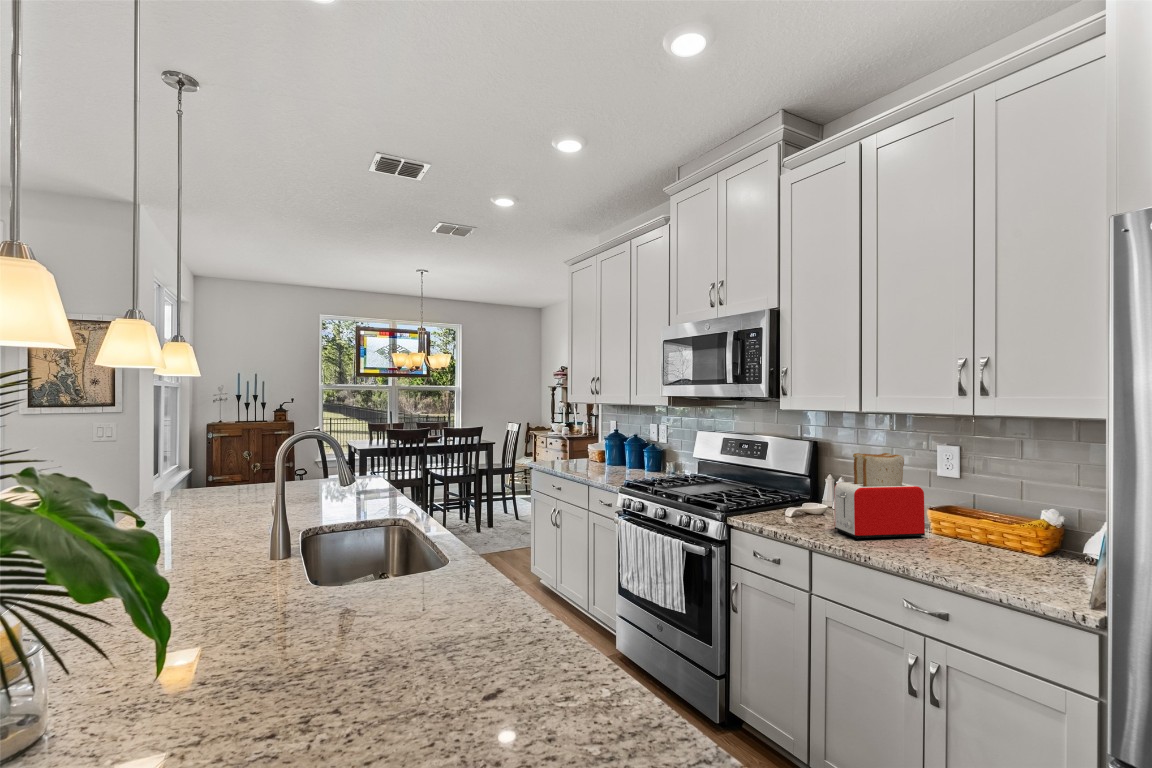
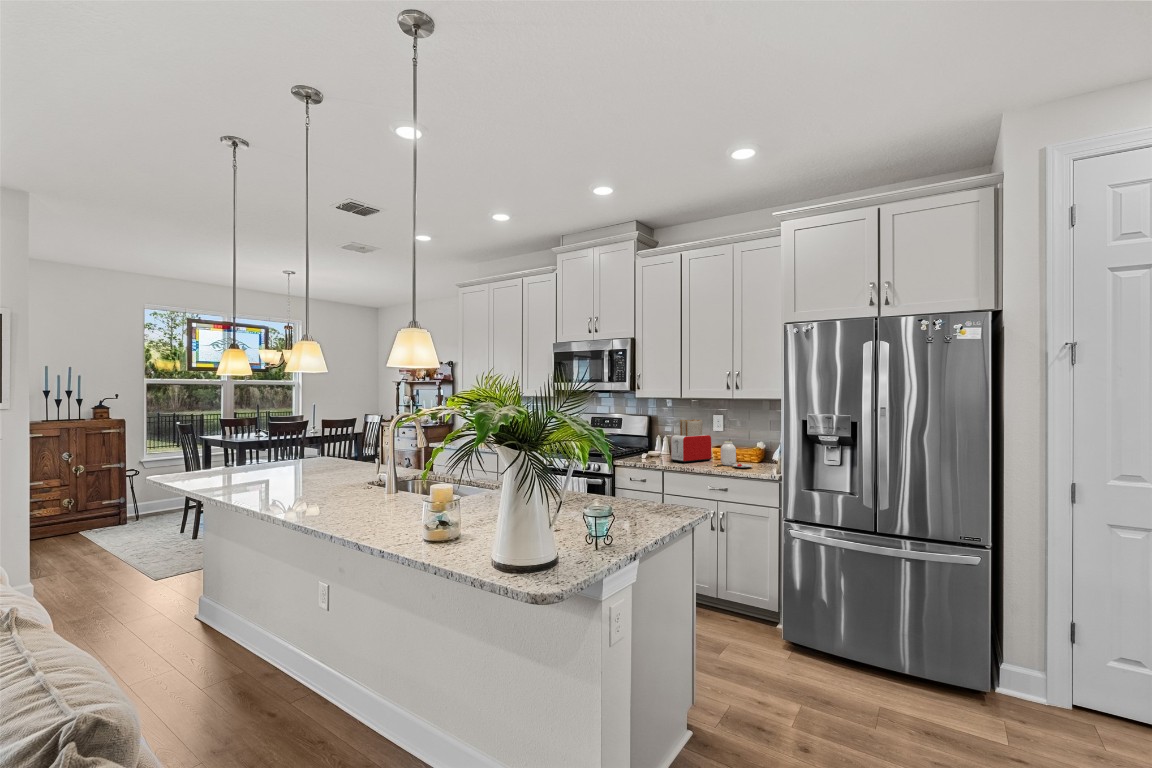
jar: none [917,505,1015,573] -> present [719,441,752,468]

